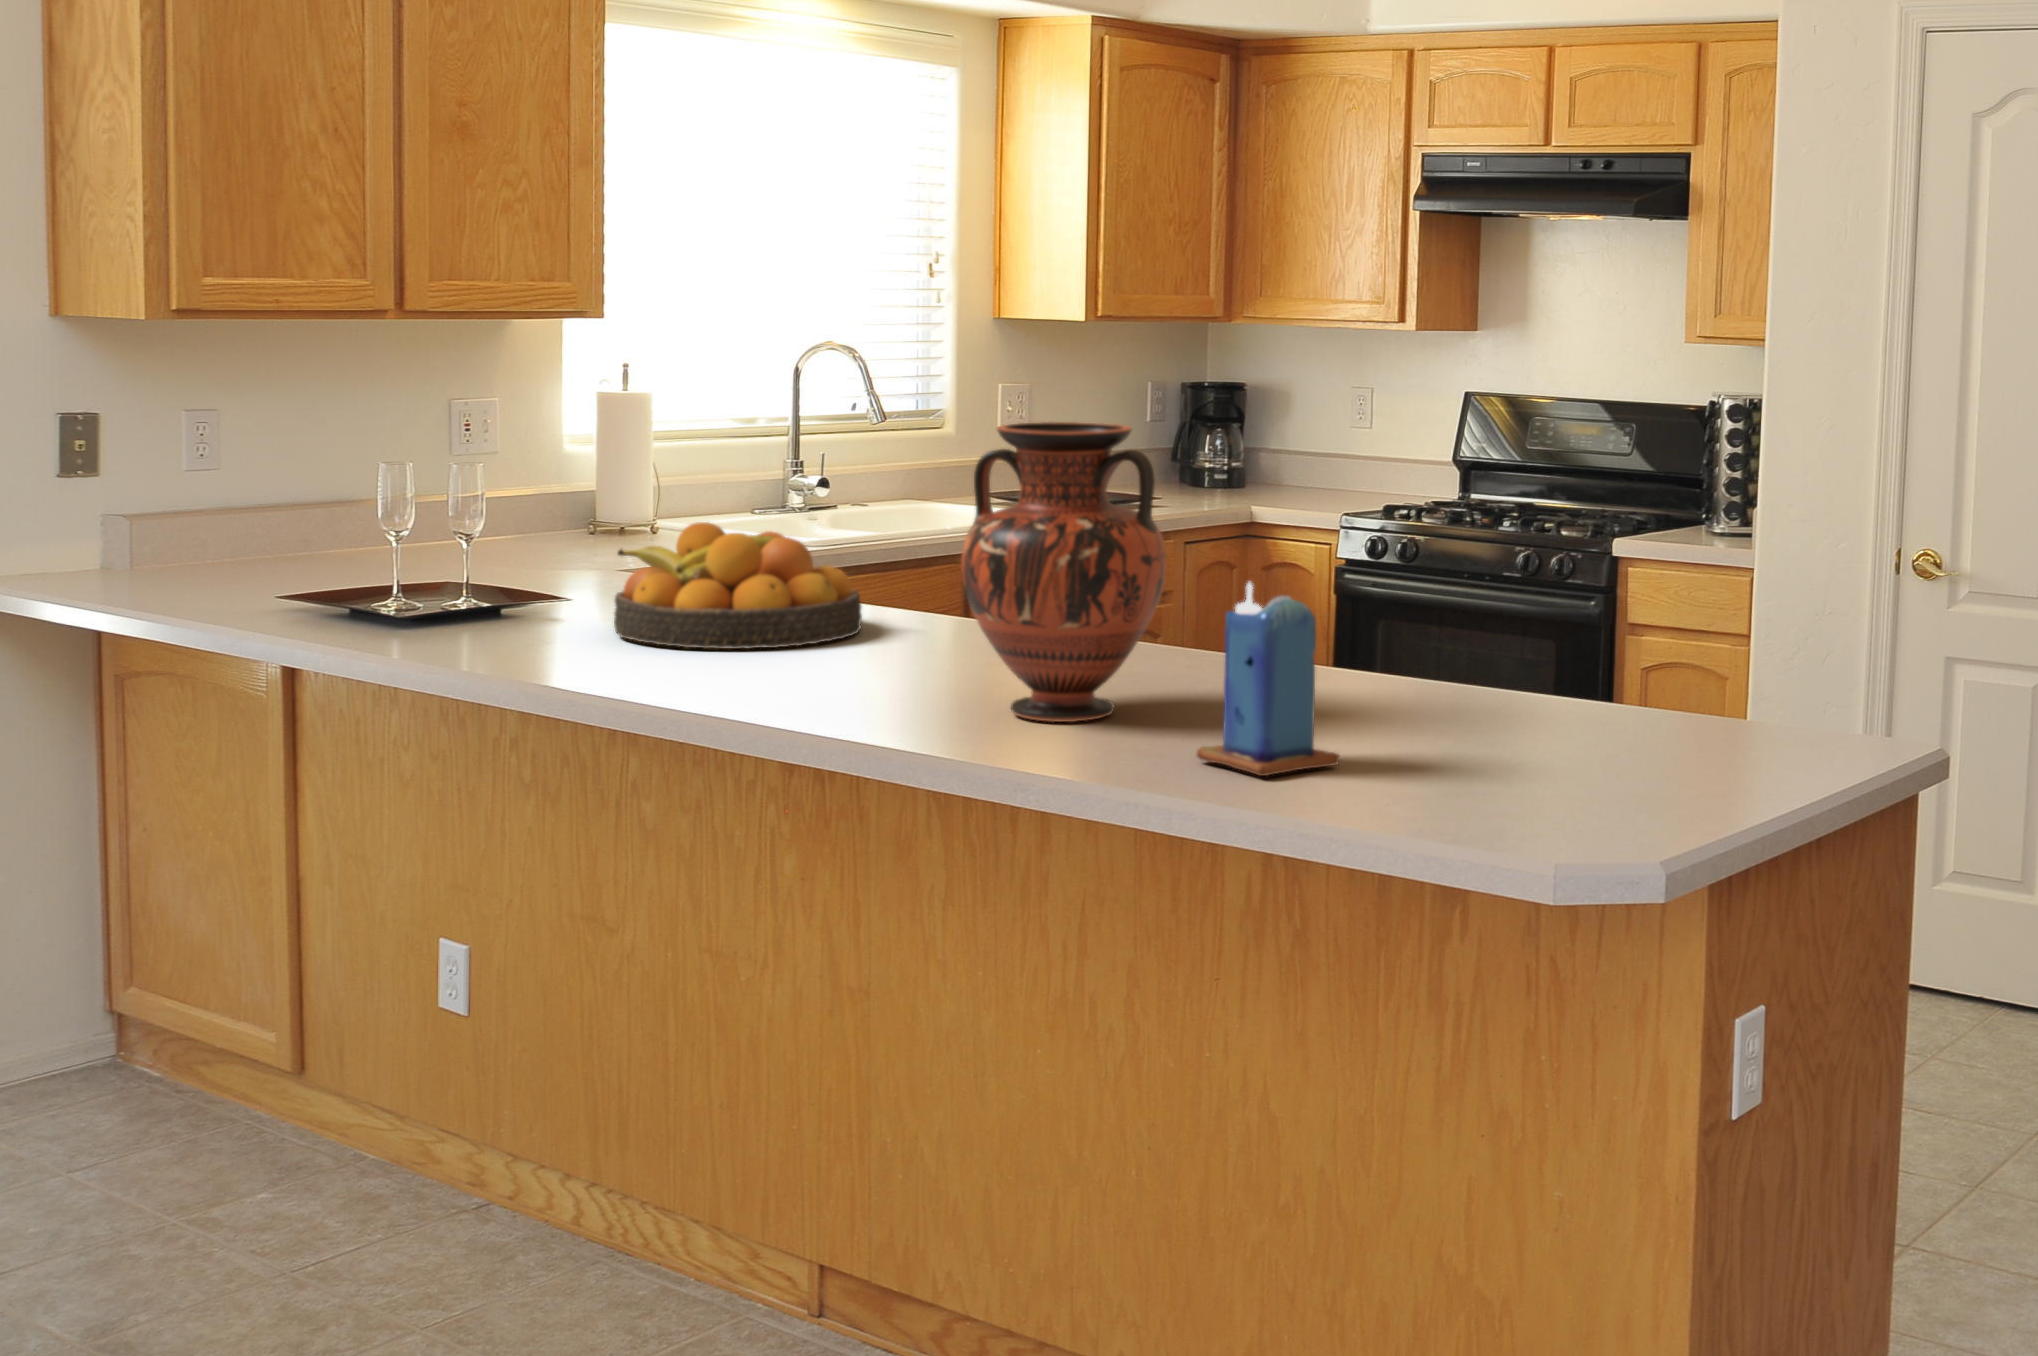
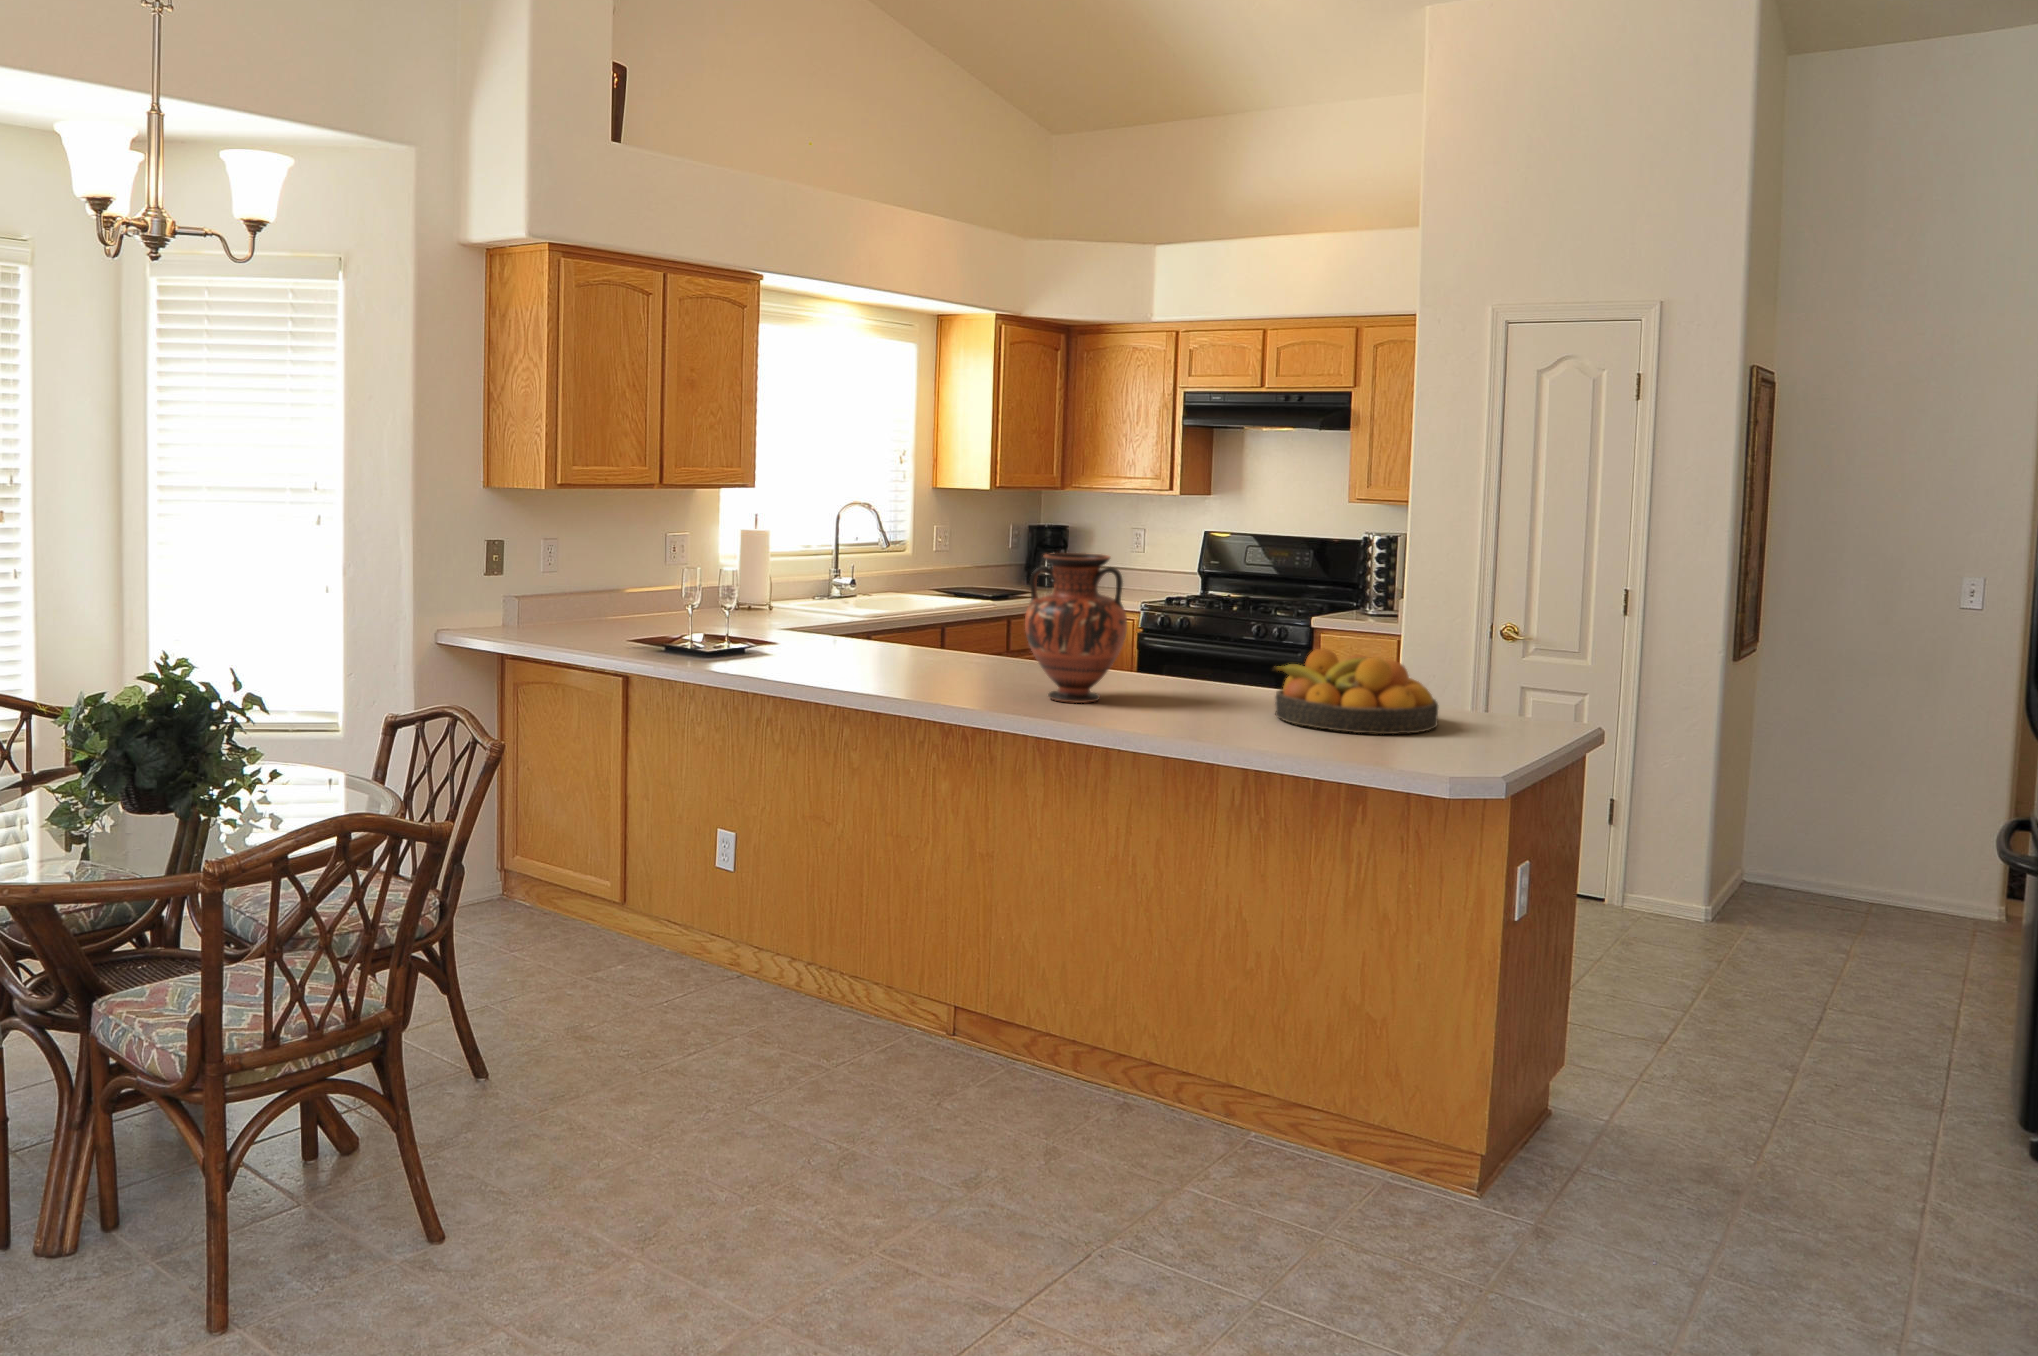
fruit bowl: present [614,522,862,649] -> present [1274,649,1438,734]
candle: present [1197,582,1339,776] -> none [1158,632,1231,727]

